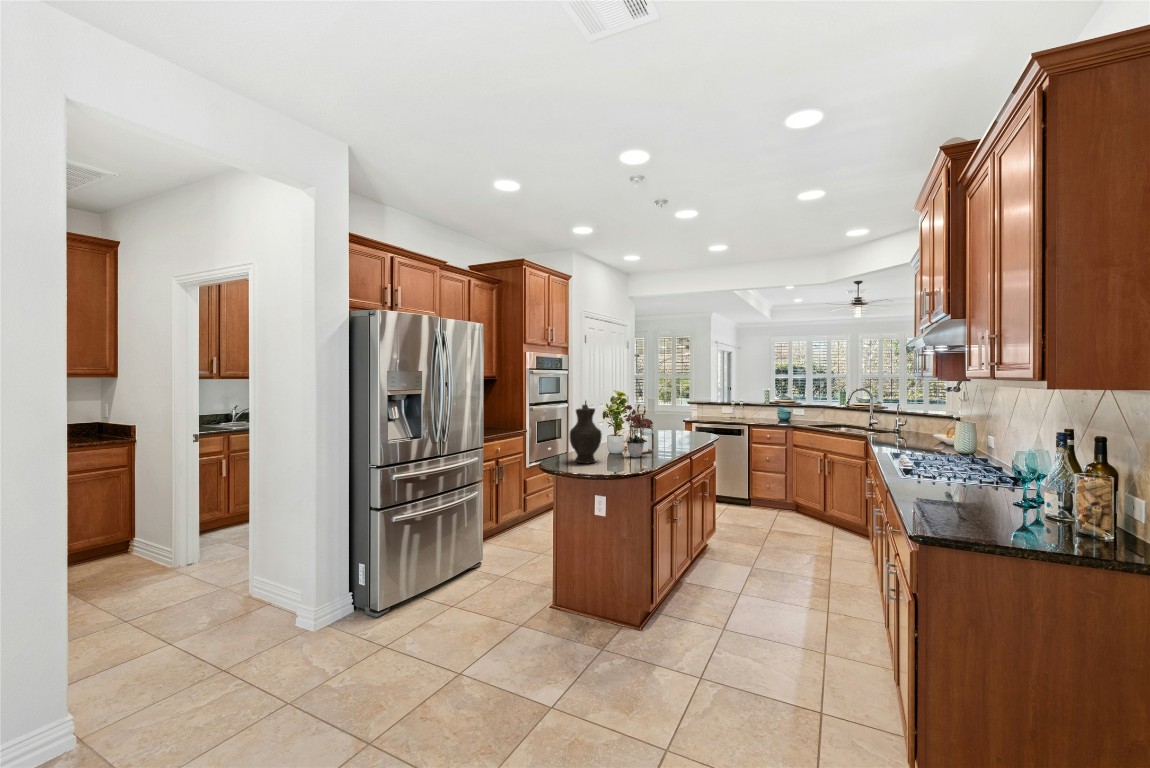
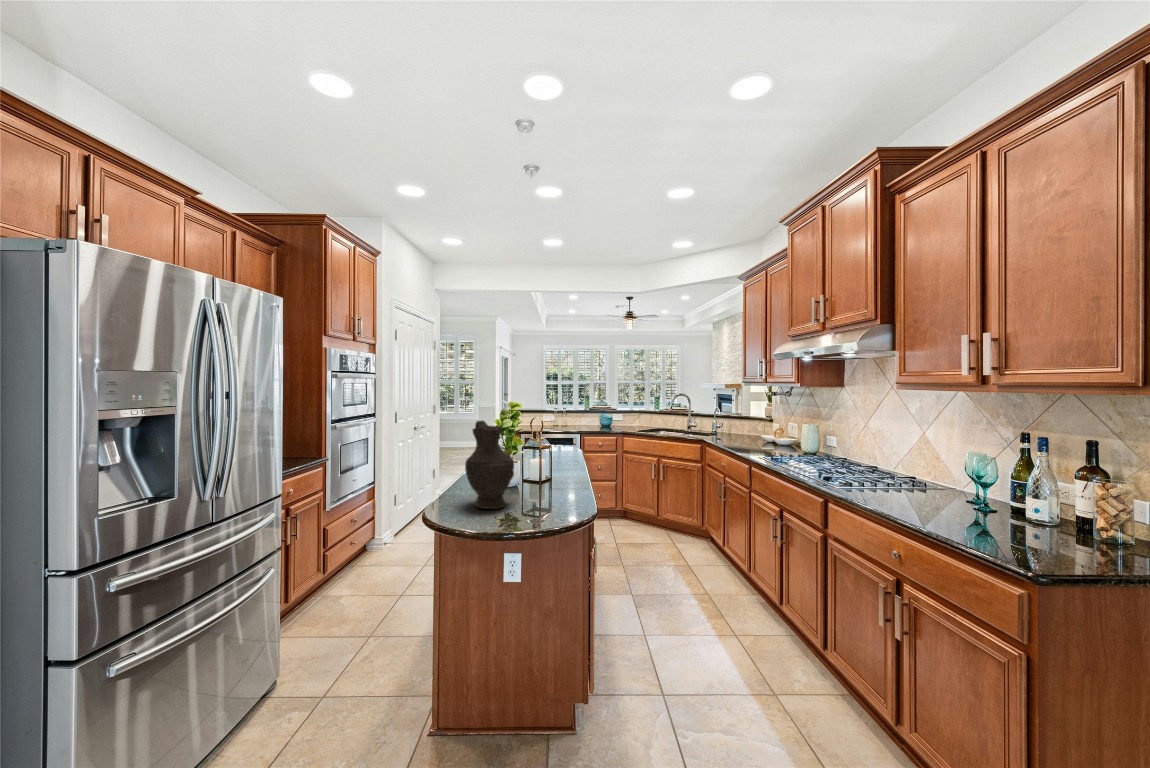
flower arrangement: present [621,405,653,457] -> none [526,416,571,490]

